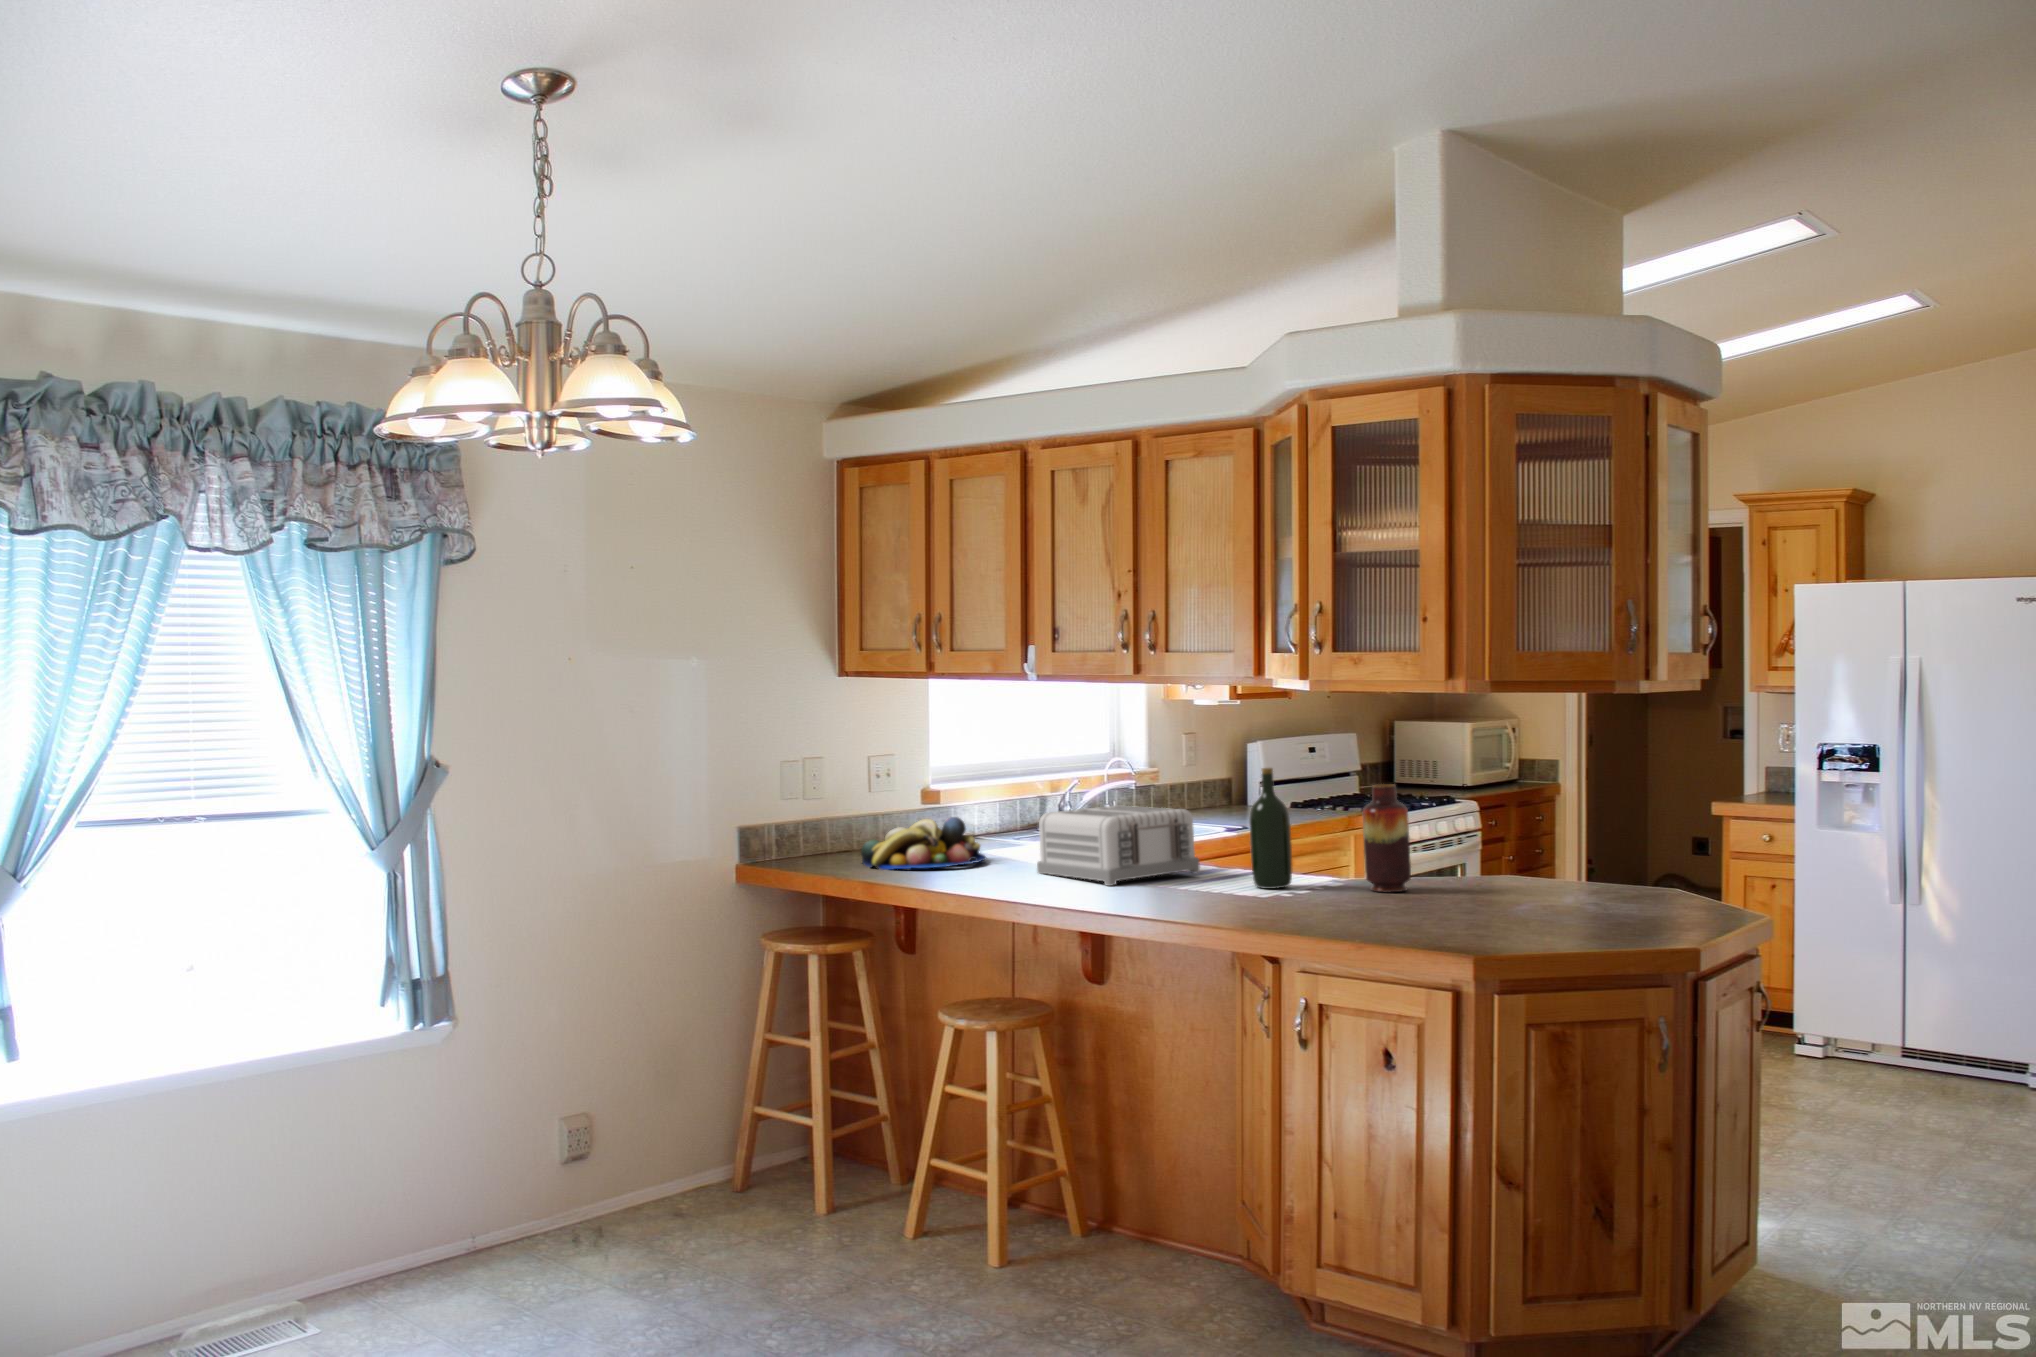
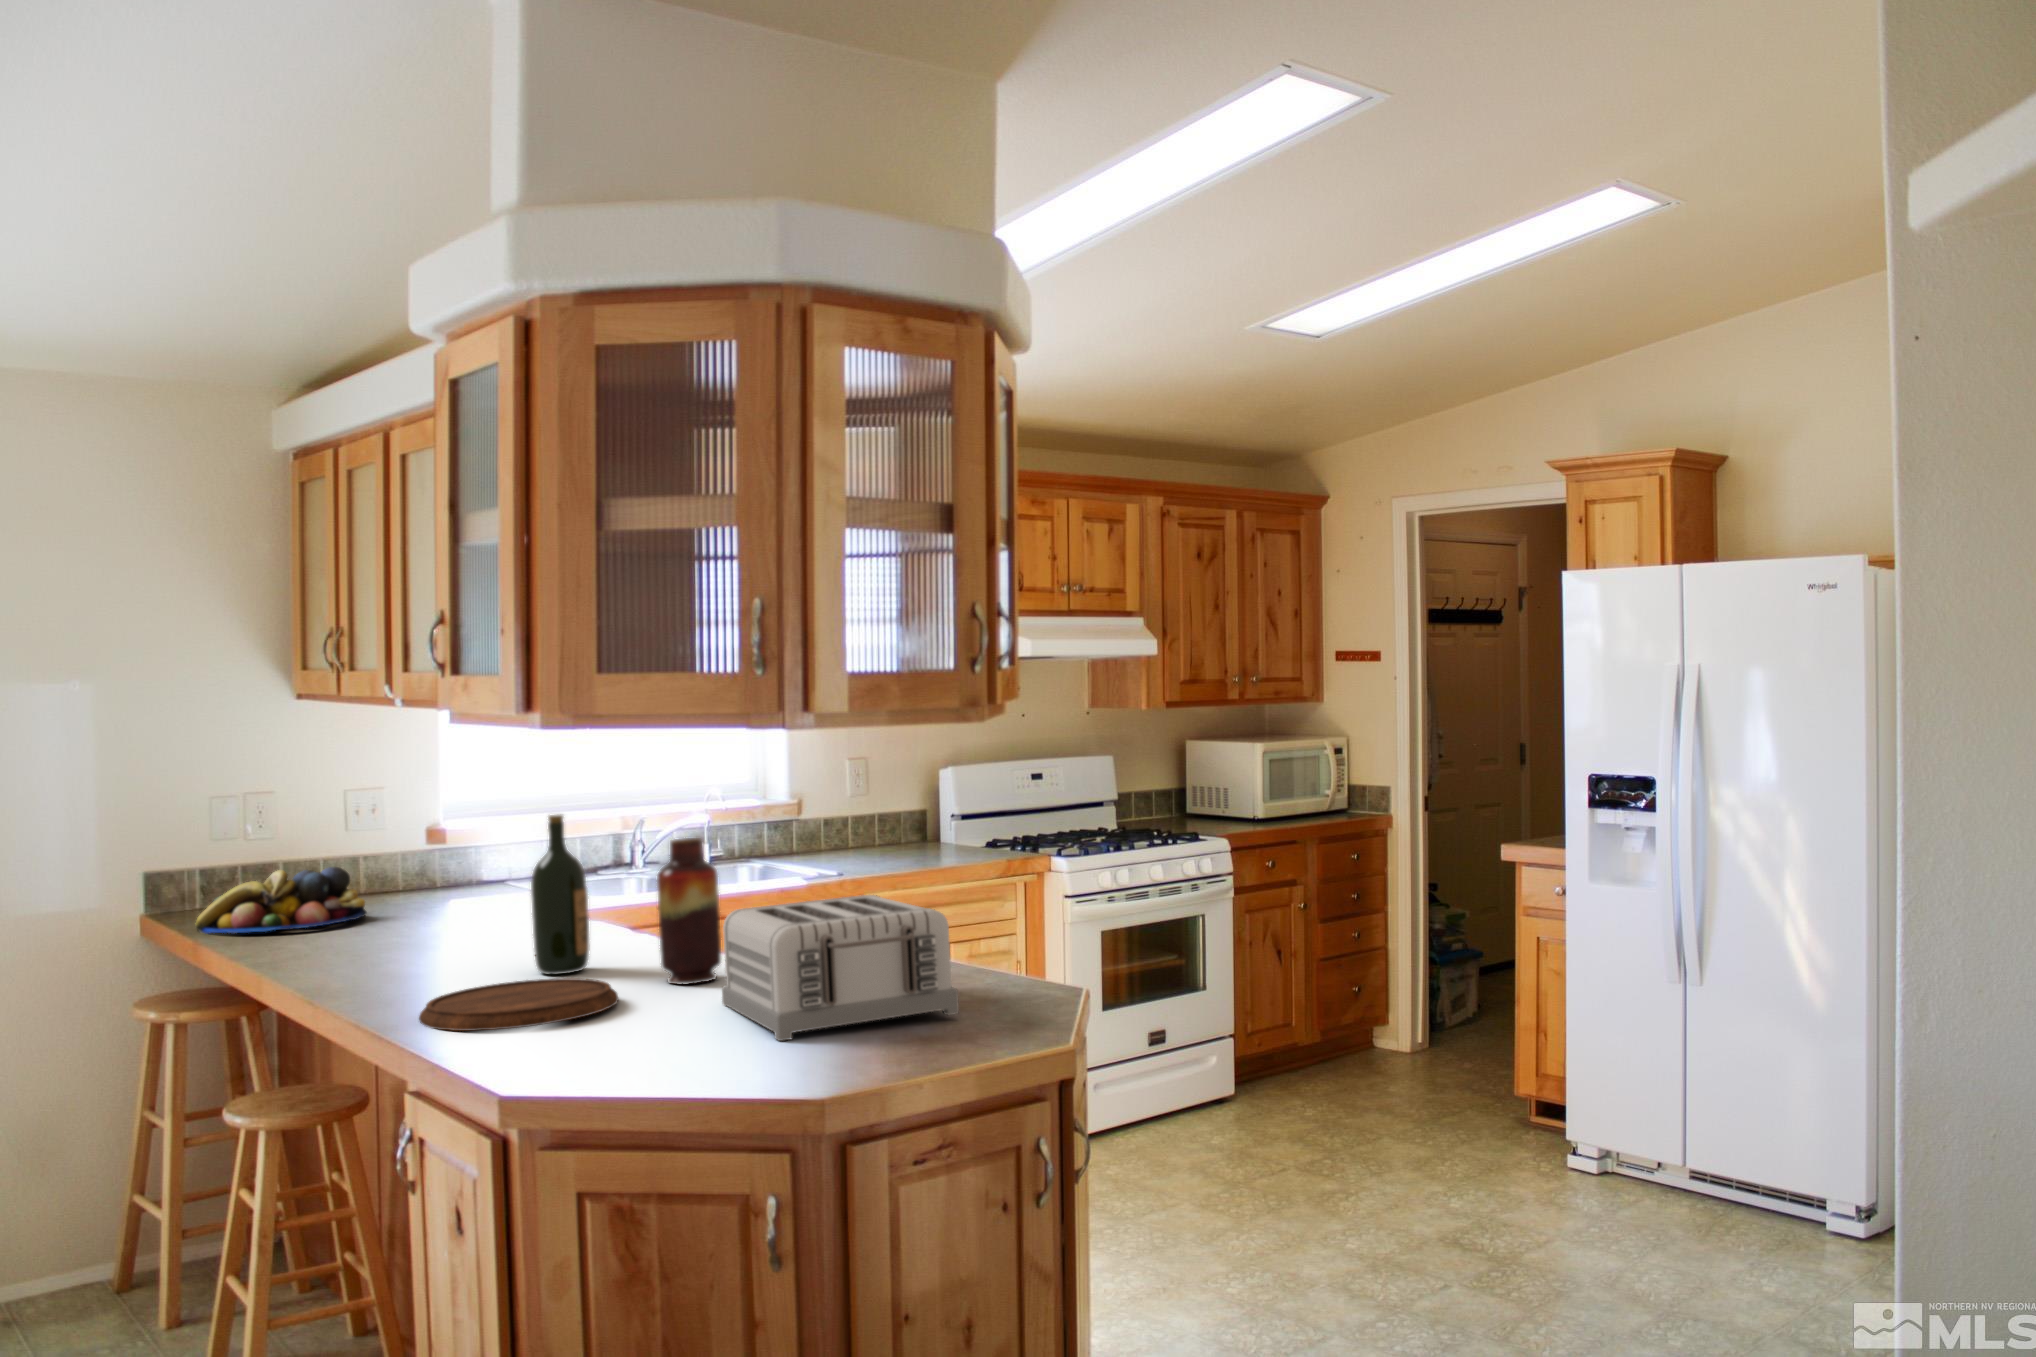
toaster: present [1037,805,1200,886] -> present [722,895,959,1041]
cutting board: none [1261,887,1402,918] -> present [419,978,618,1031]

